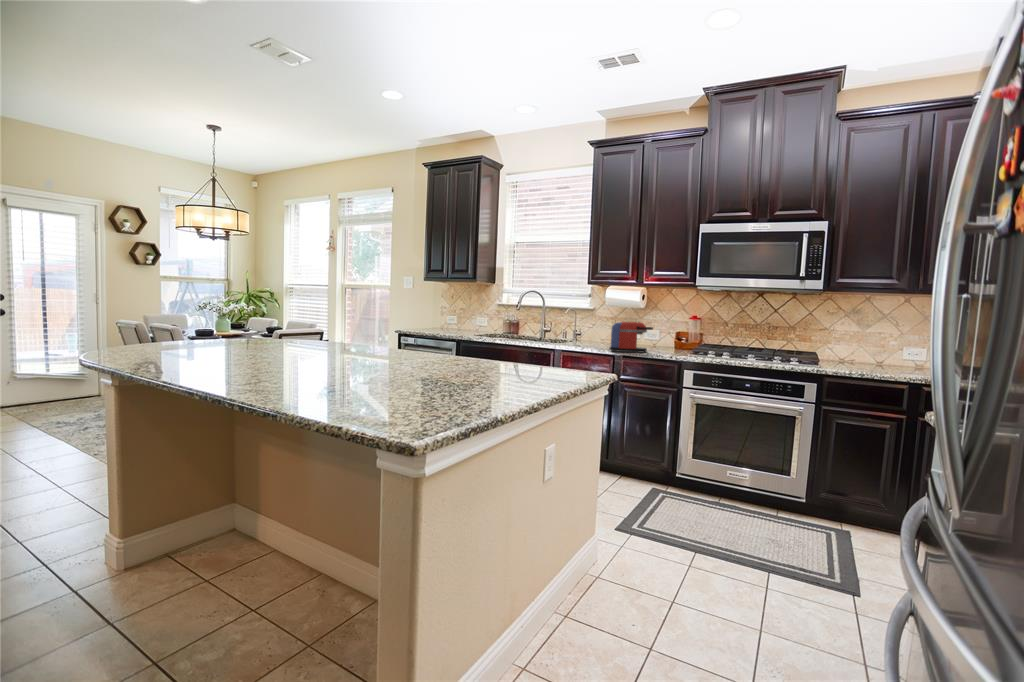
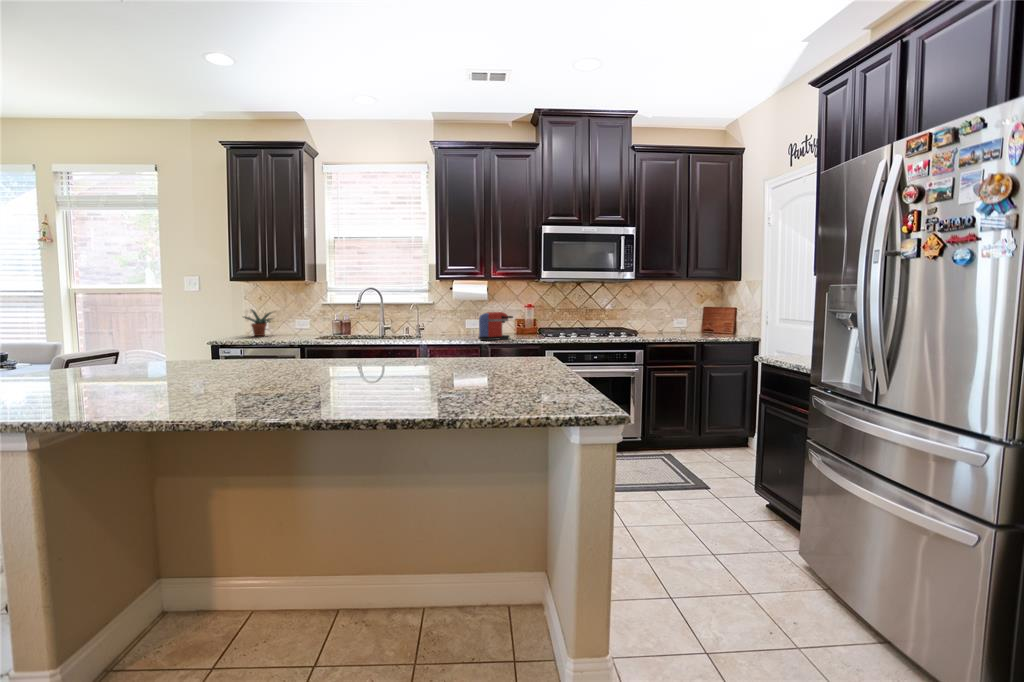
potted plant: none [432,305,462,330] -> present [245,309,272,336]

